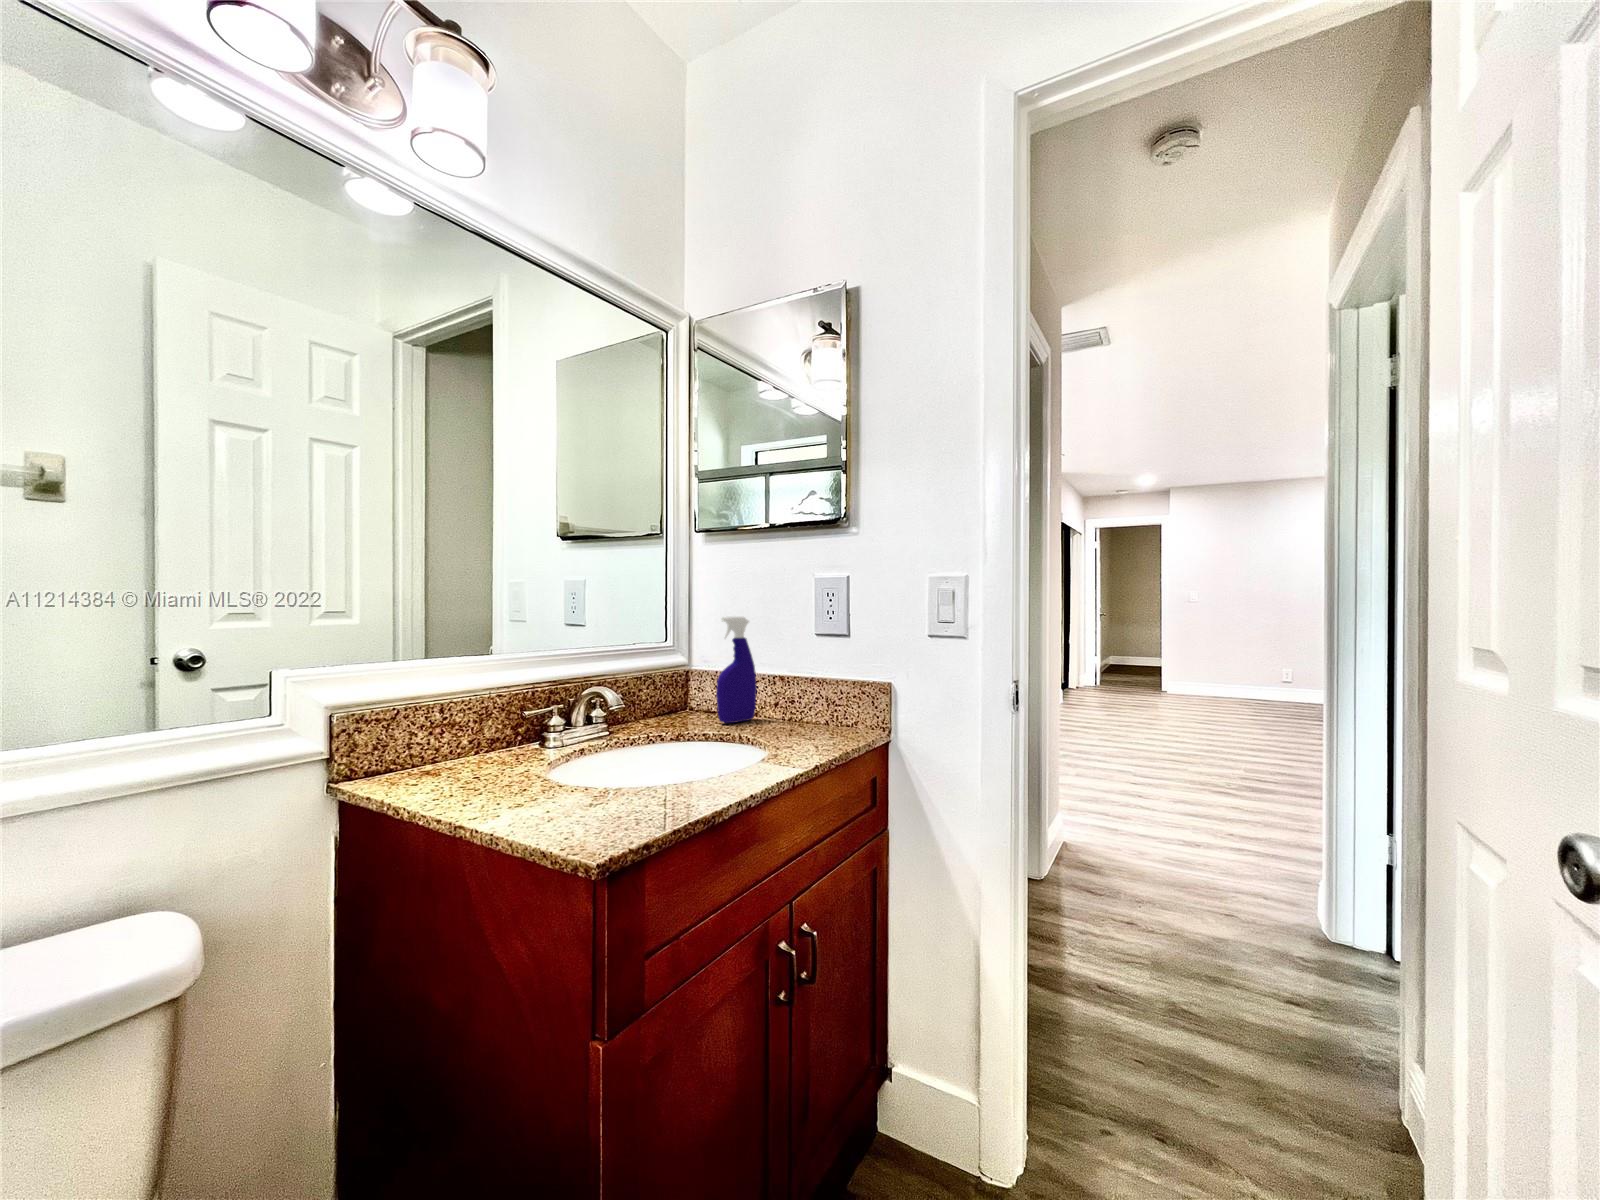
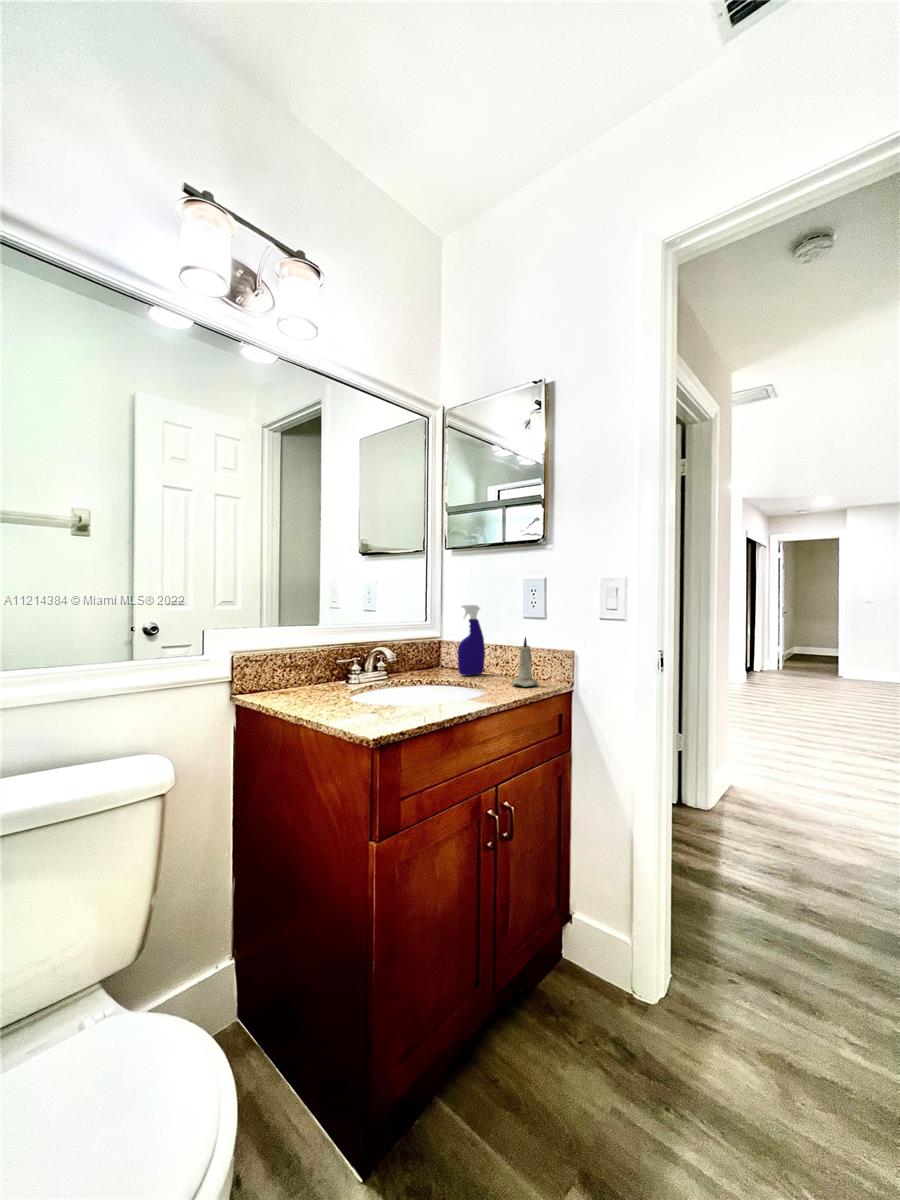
candle: none [801,664,841,740] -> present [511,637,538,687]

